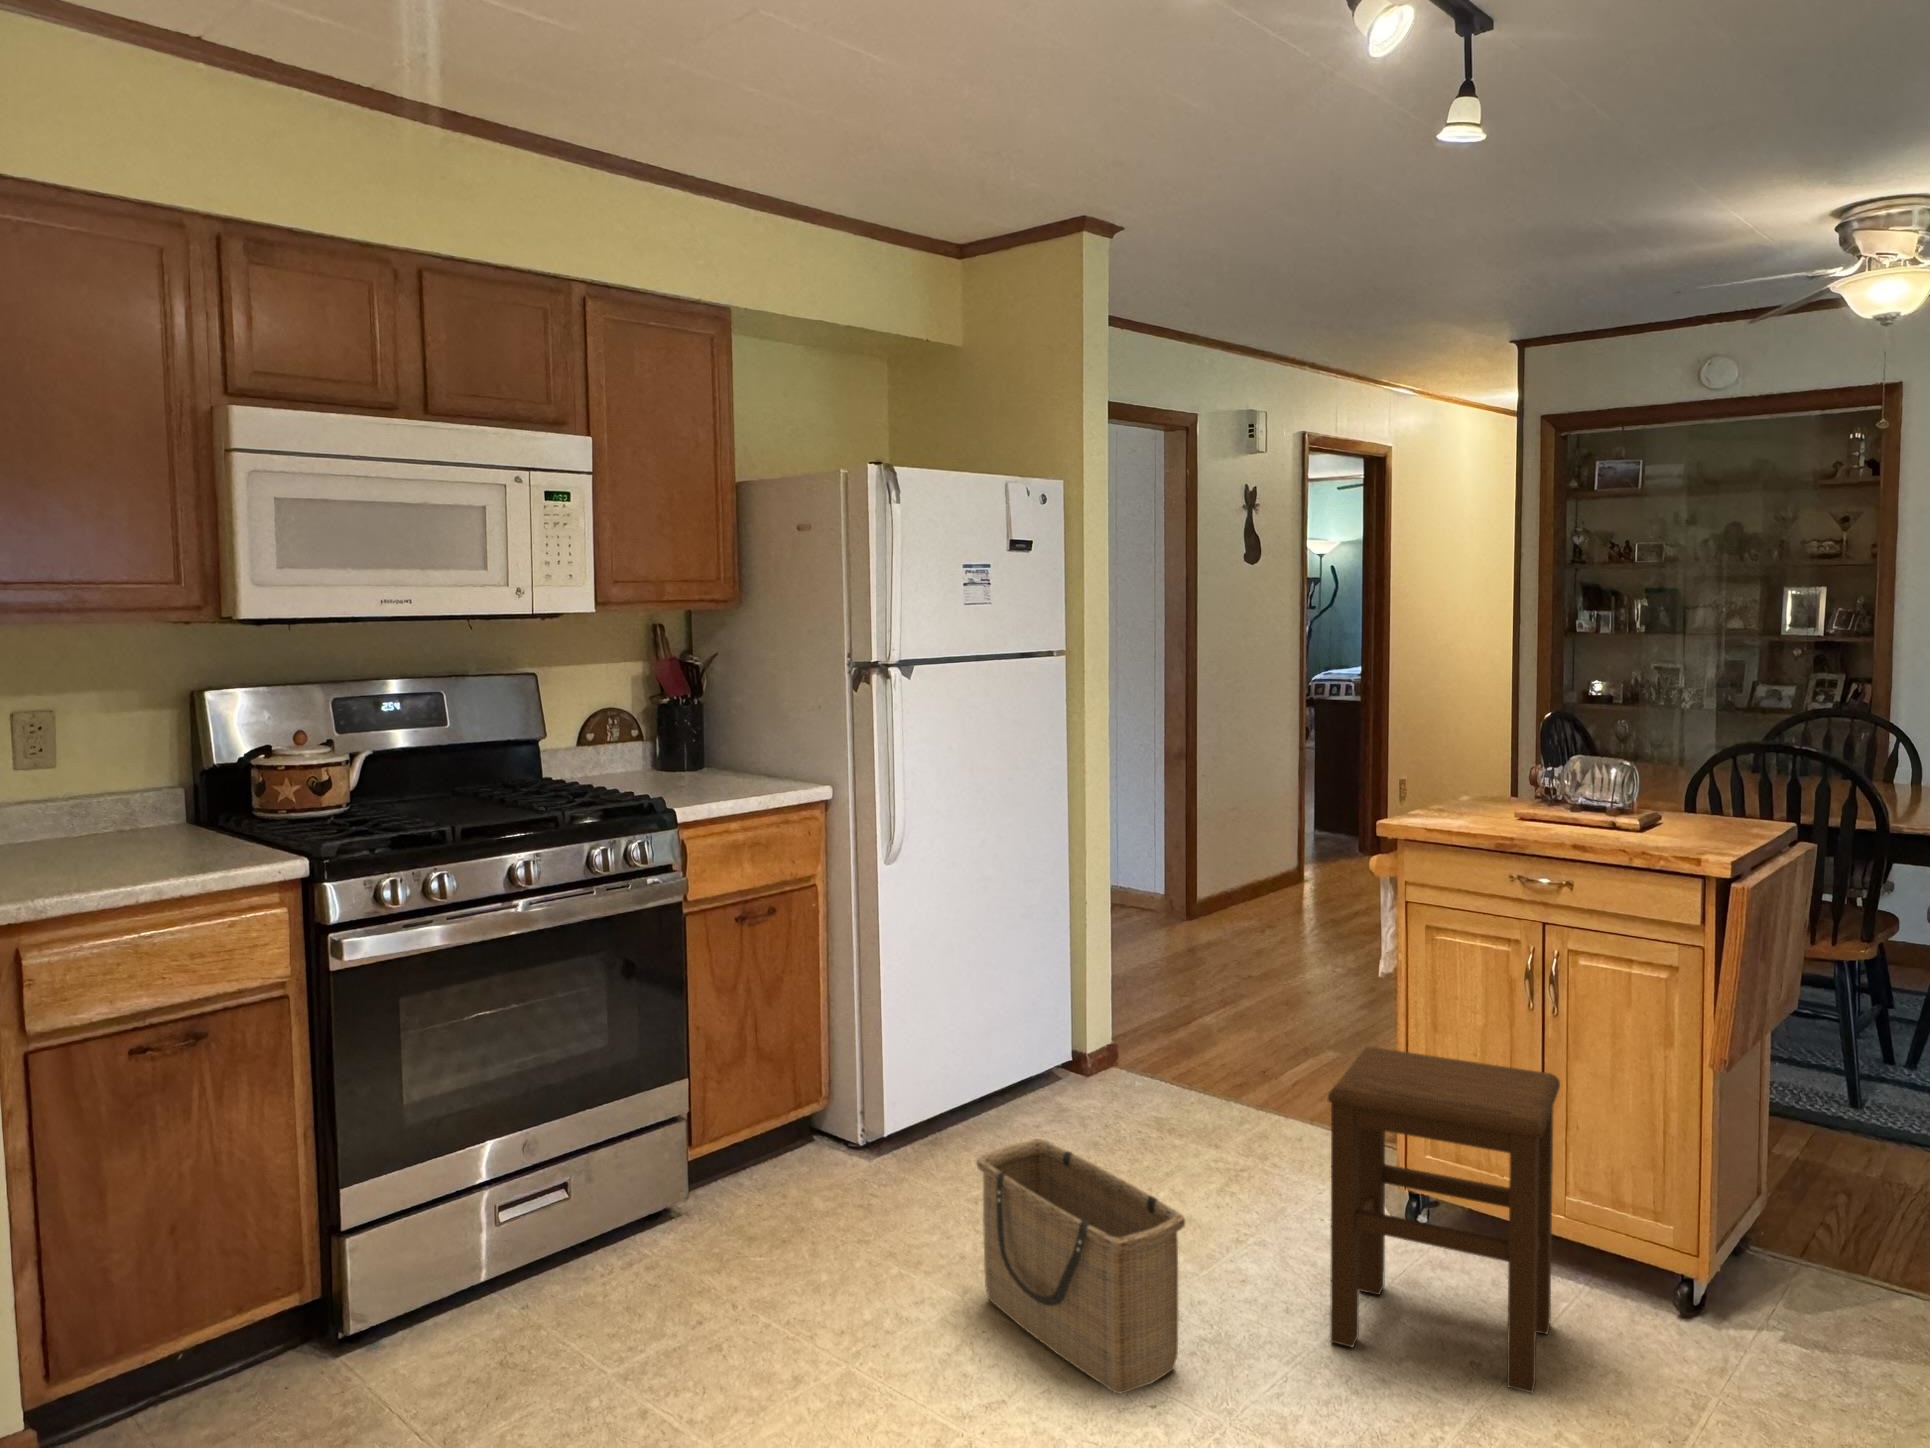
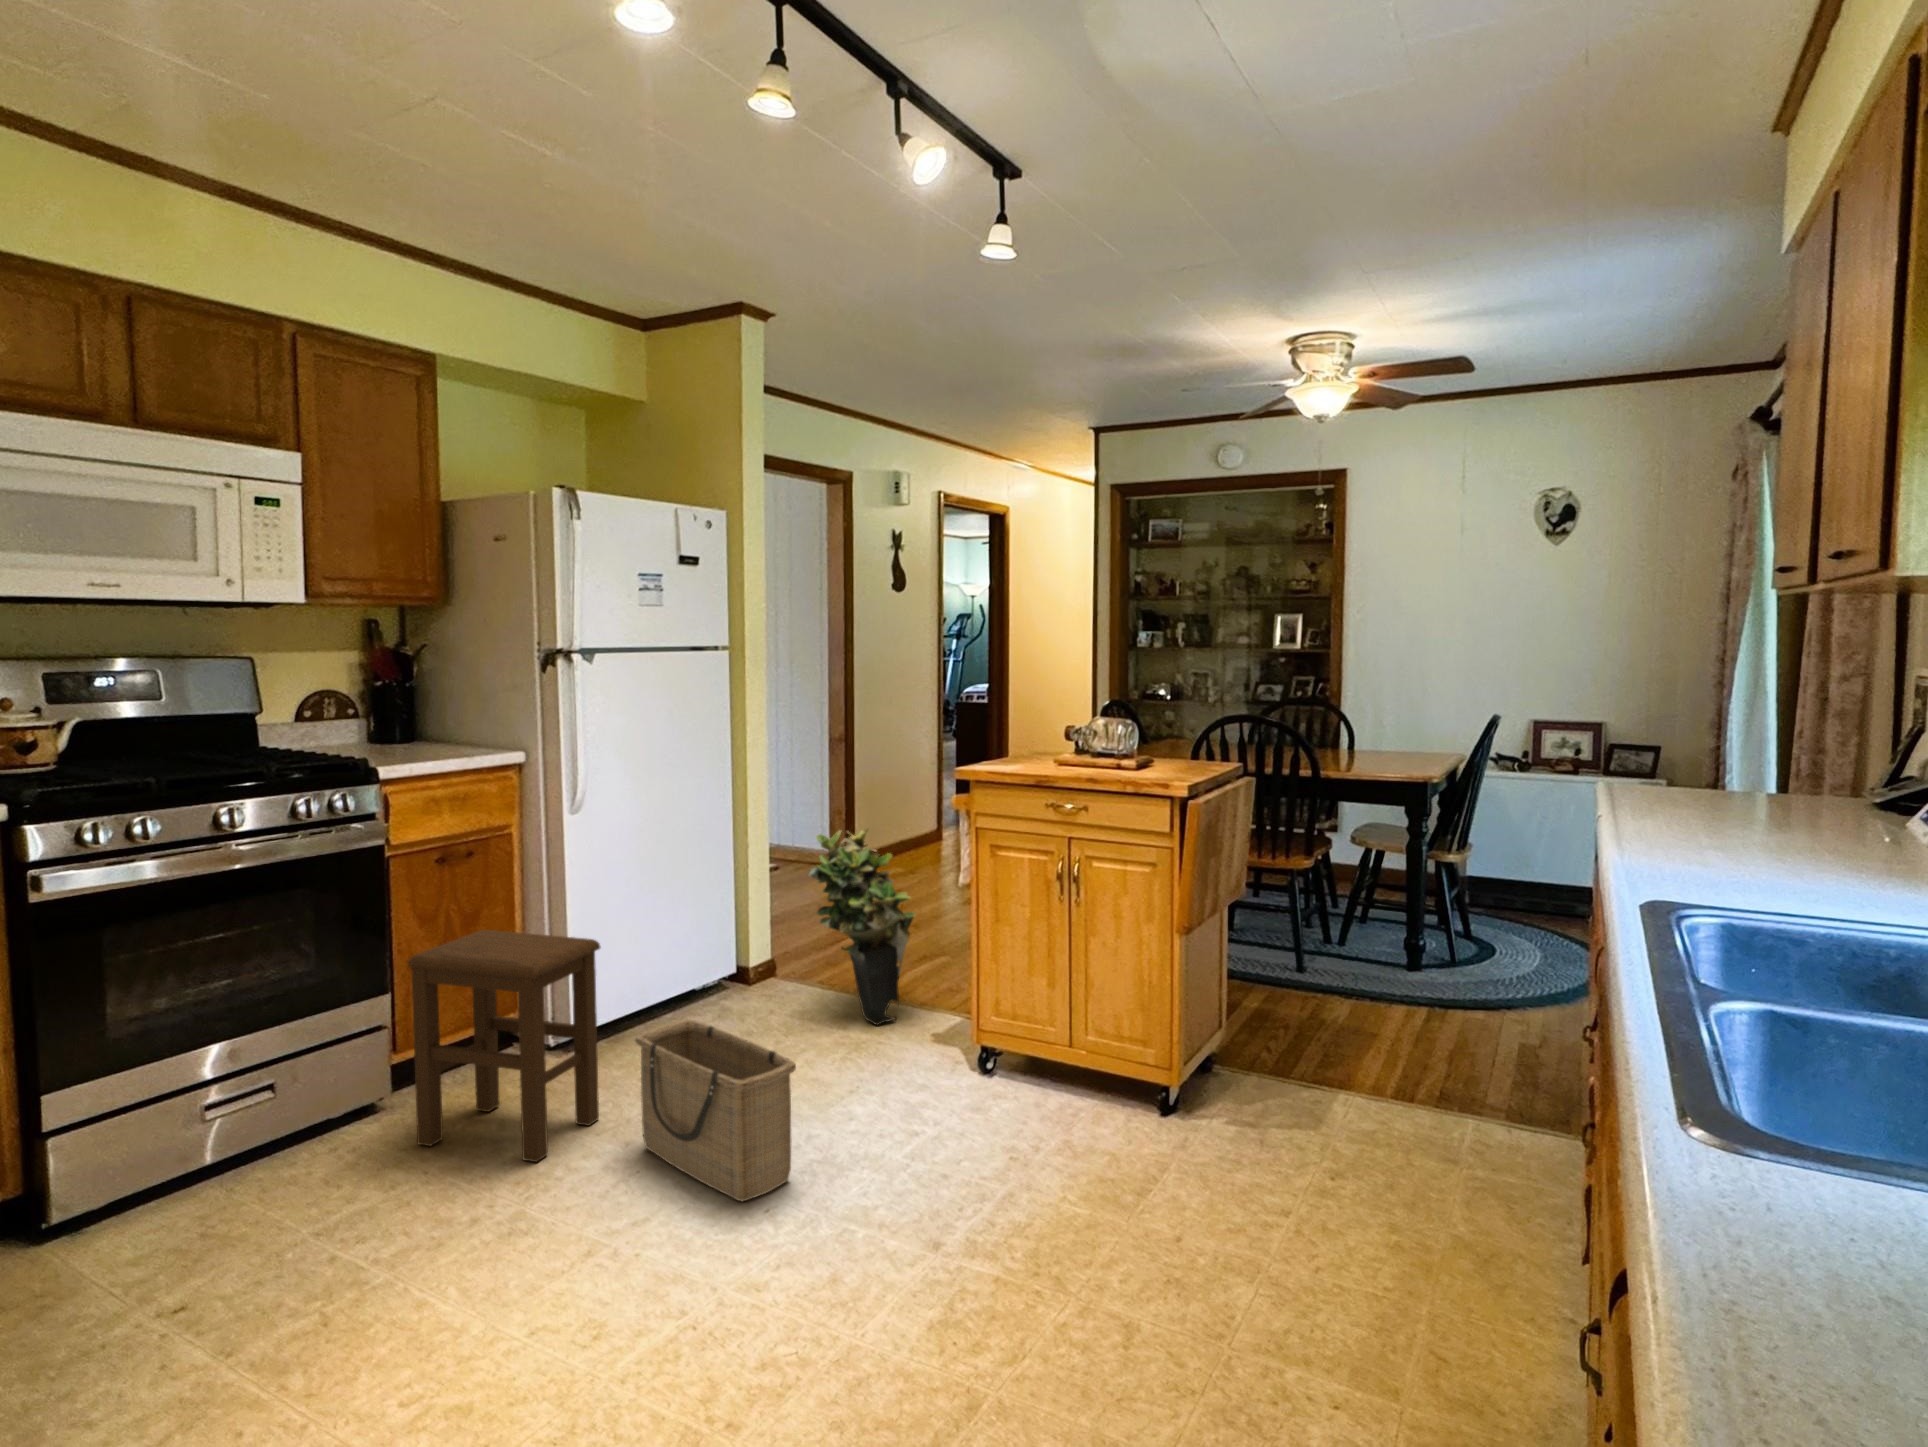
potted plant: none [1169,885,1309,1145] -> present [809,829,915,1025]
stool: present [1328,1047,1560,1393] -> present [408,930,601,1162]

